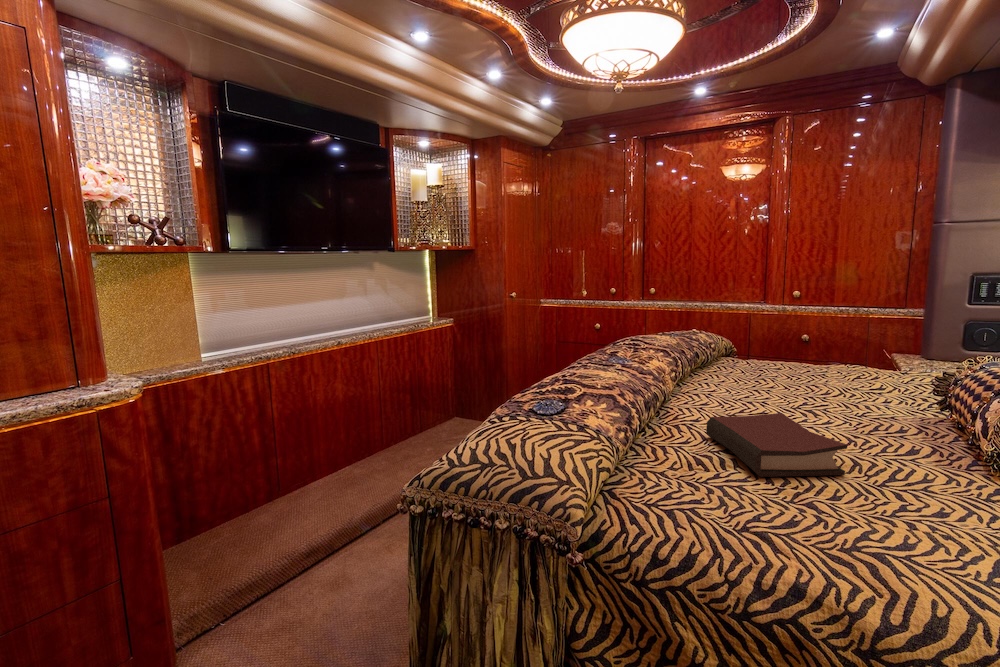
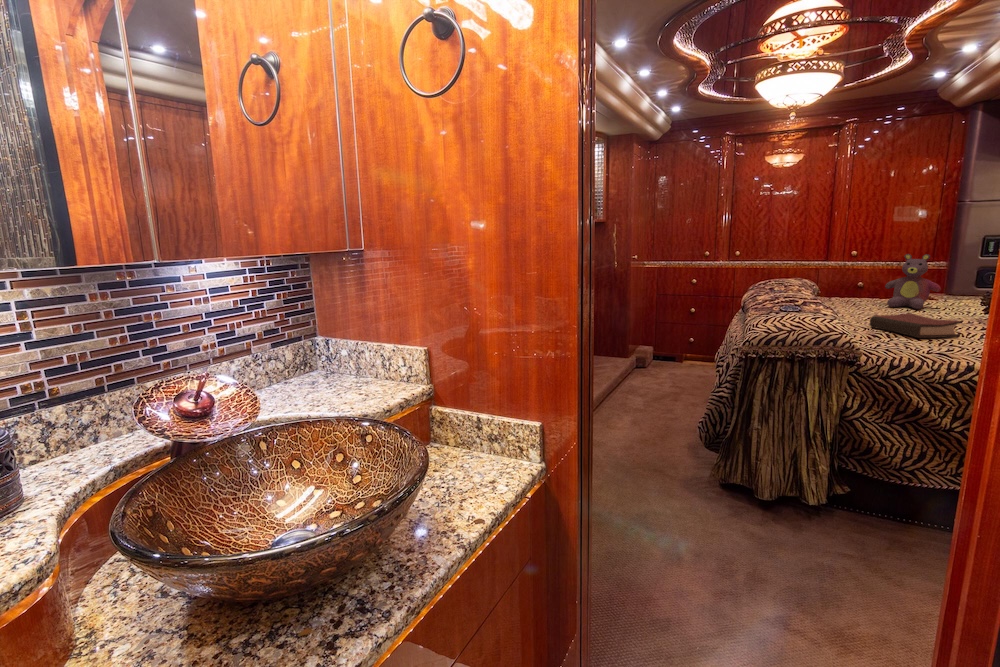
stuffed bear: none [795,301,877,391] -> present [885,254,941,309]

